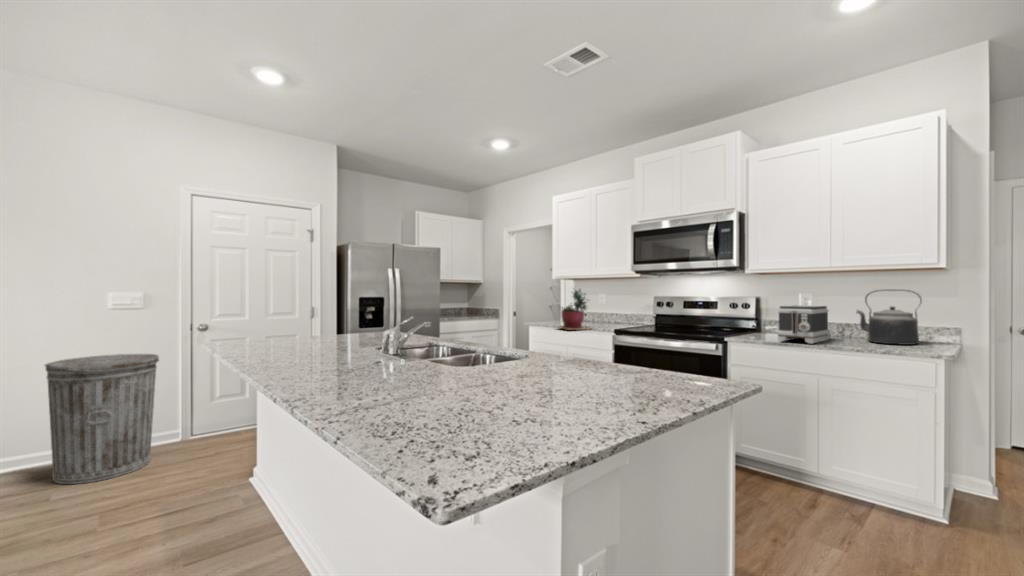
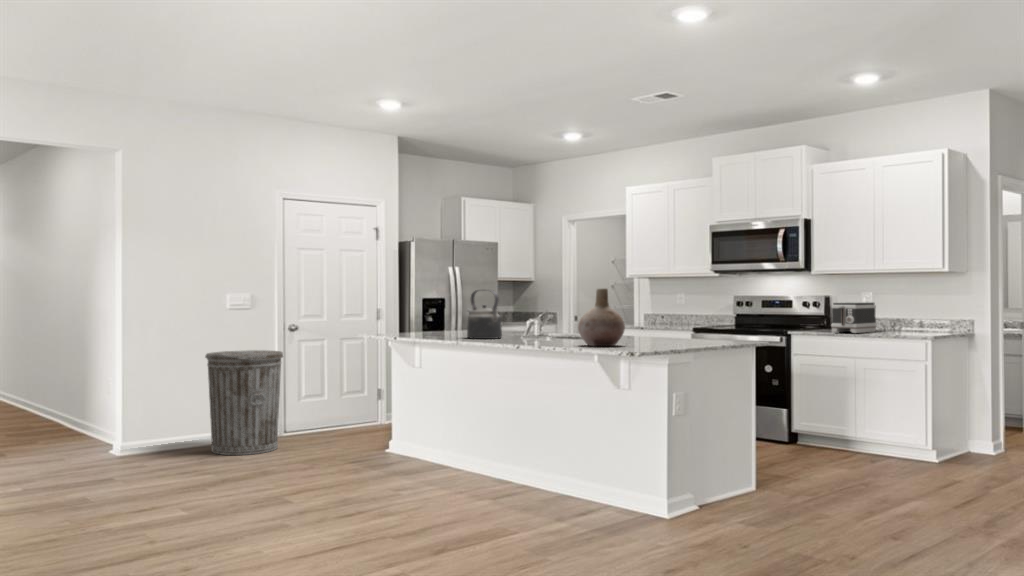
vase: none [374,285,472,411] -> present [578,288,625,346]
kettle: present [857,289,922,345] -> present [467,290,502,339]
succulent plant: present [559,290,590,330] -> none [632,288,677,329]

